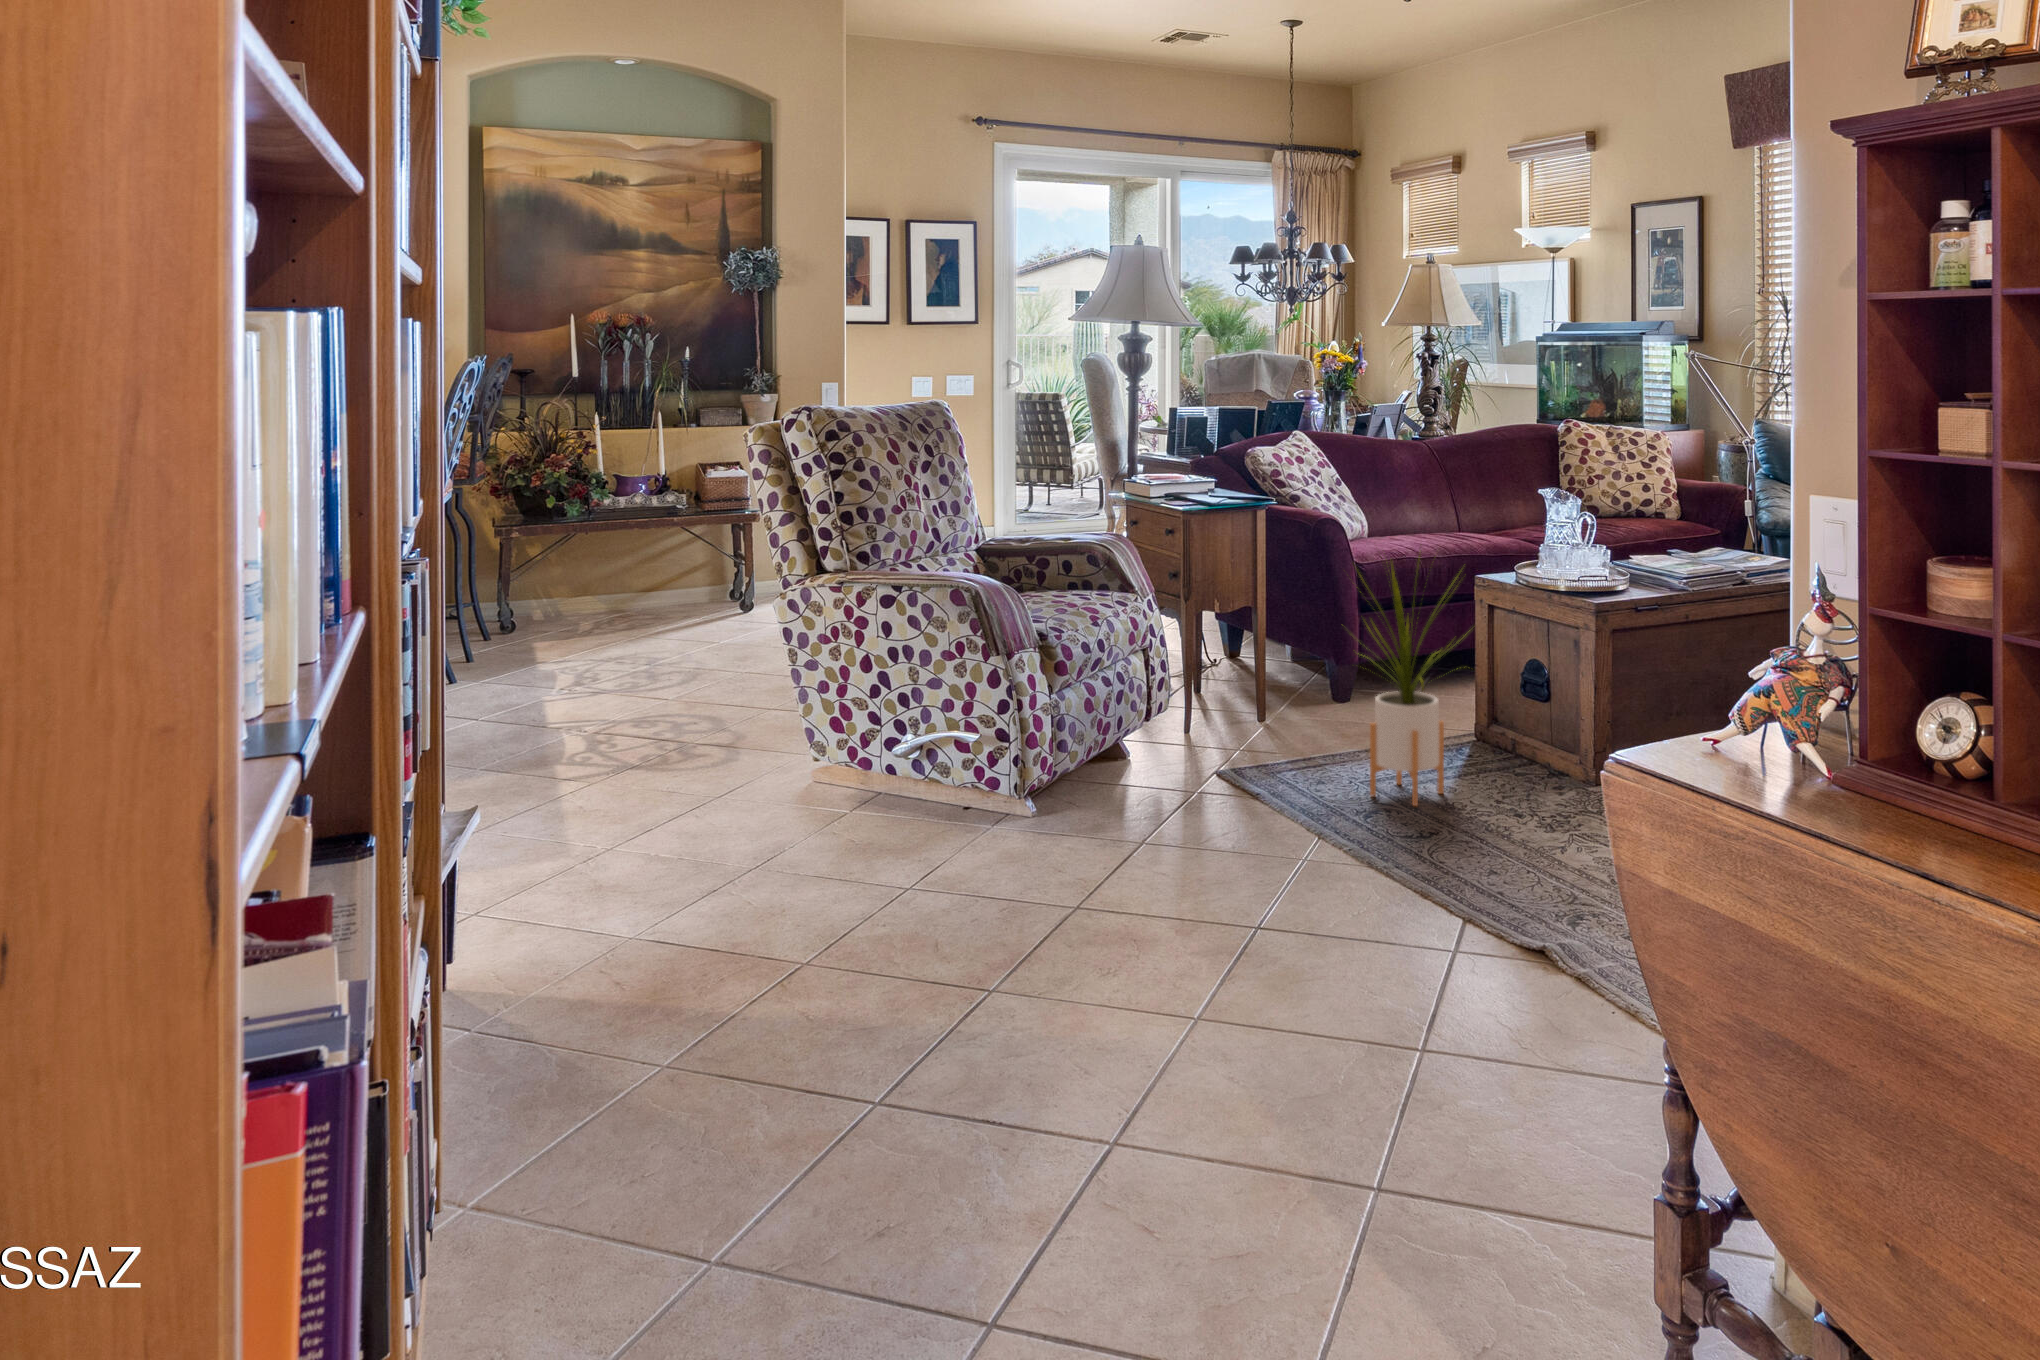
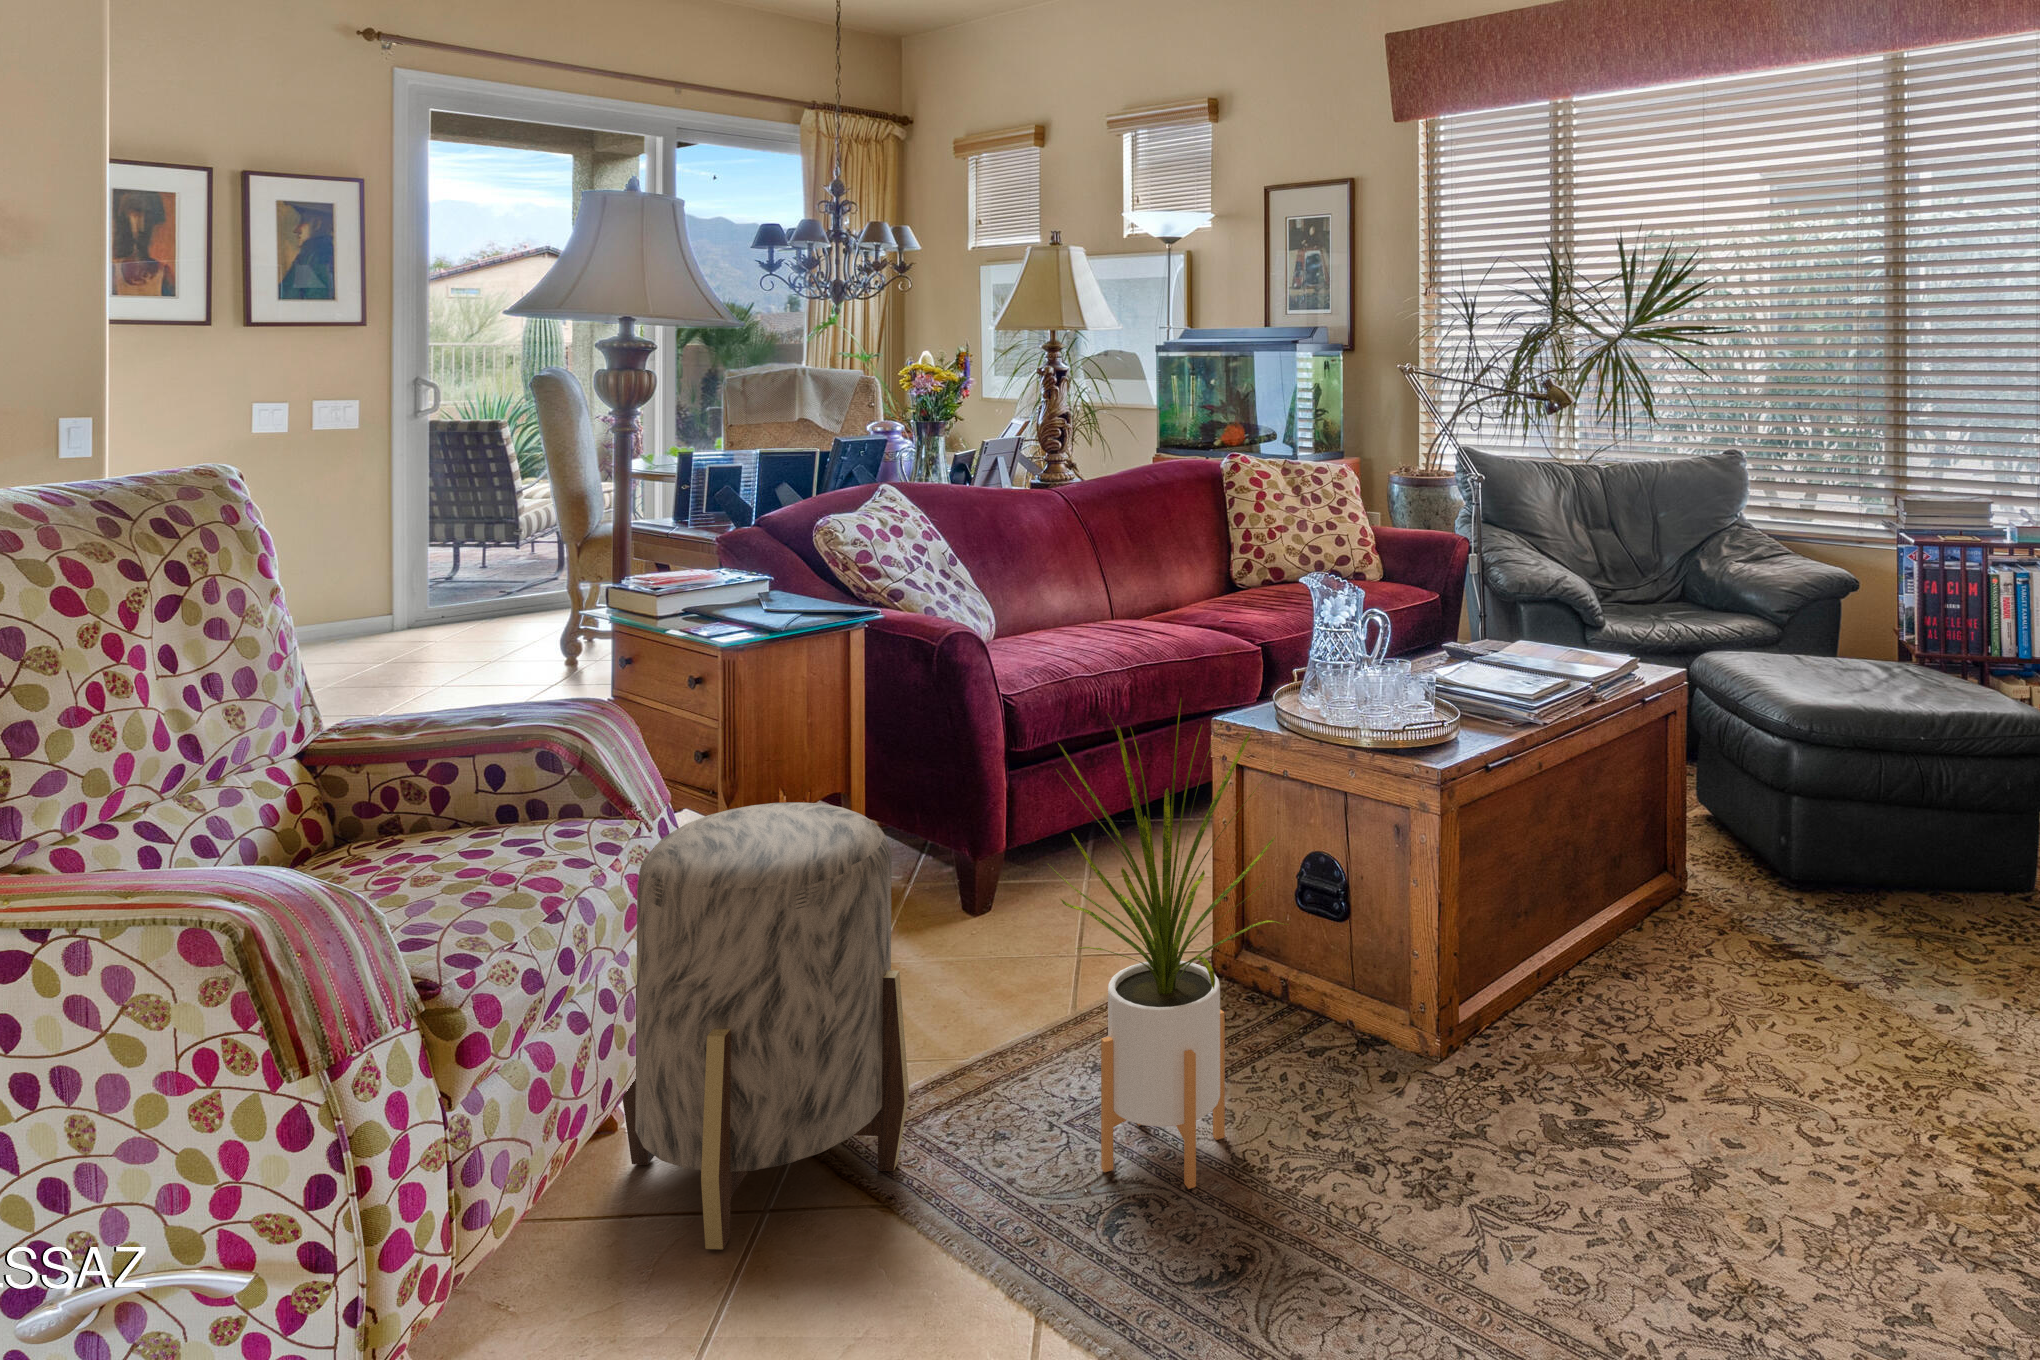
ottoman: none [1128,588,1270,795] -> present [622,802,909,1249]

